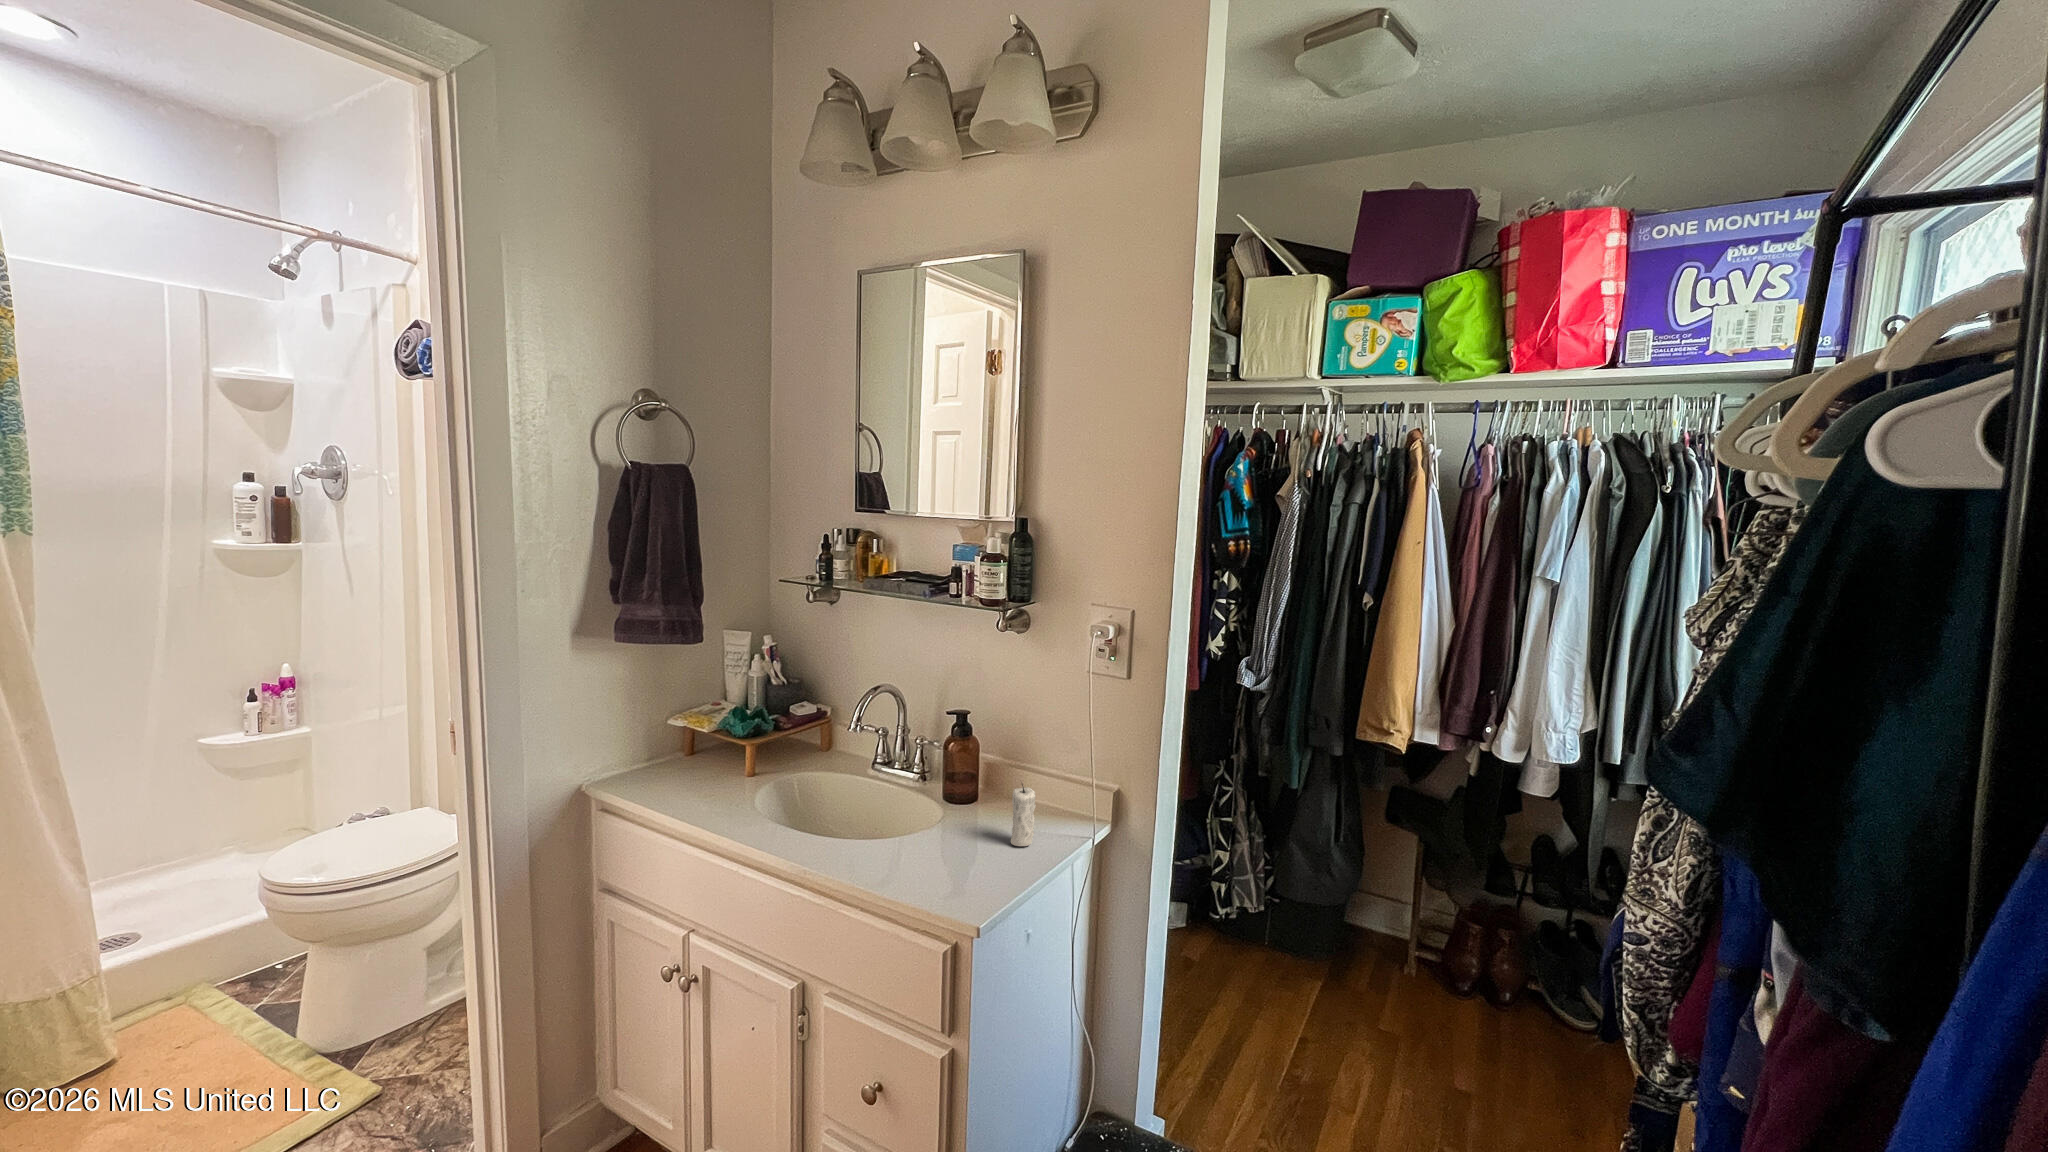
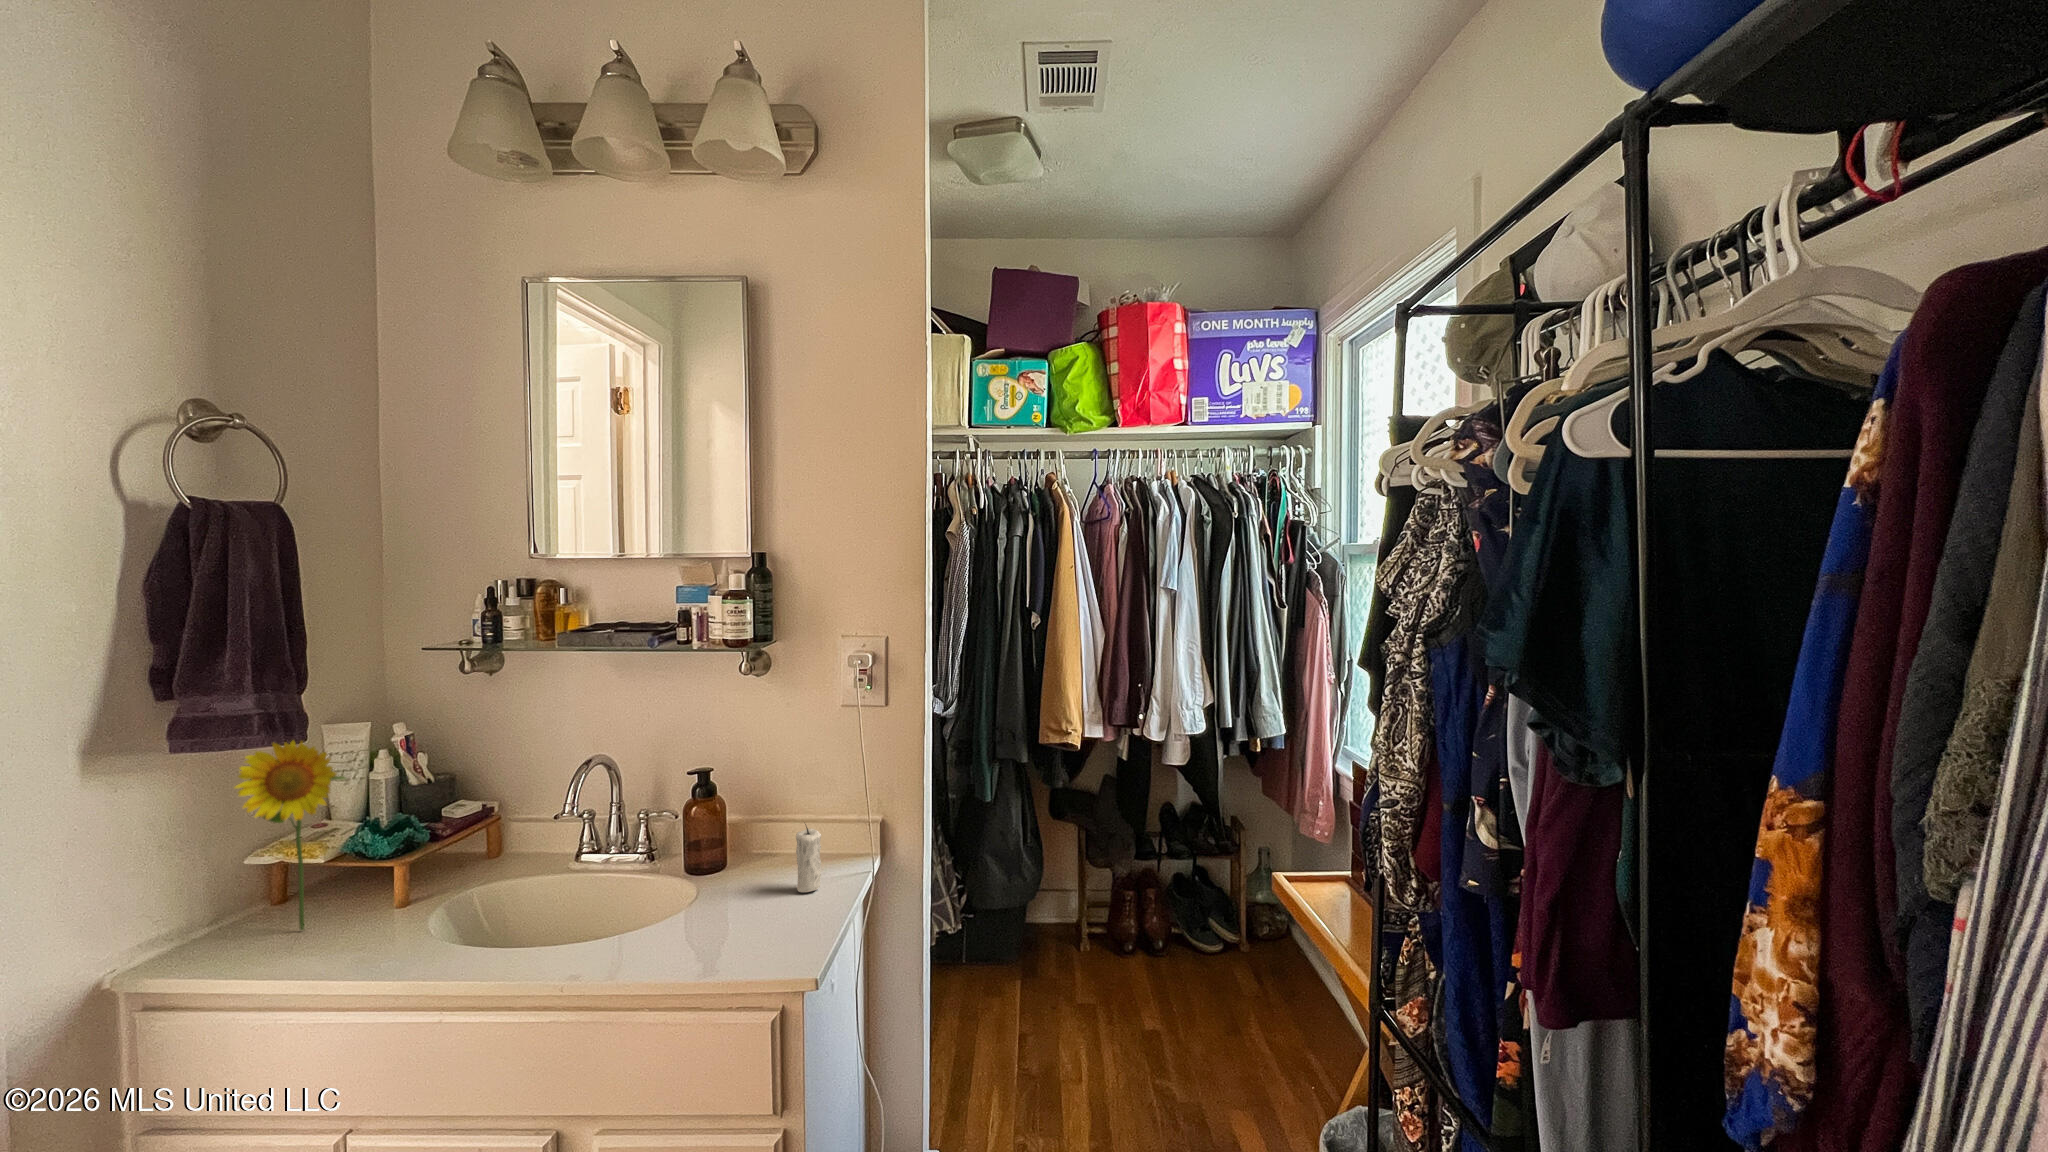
flower: none [642,643,710,781] -> present [235,741,345,930]

